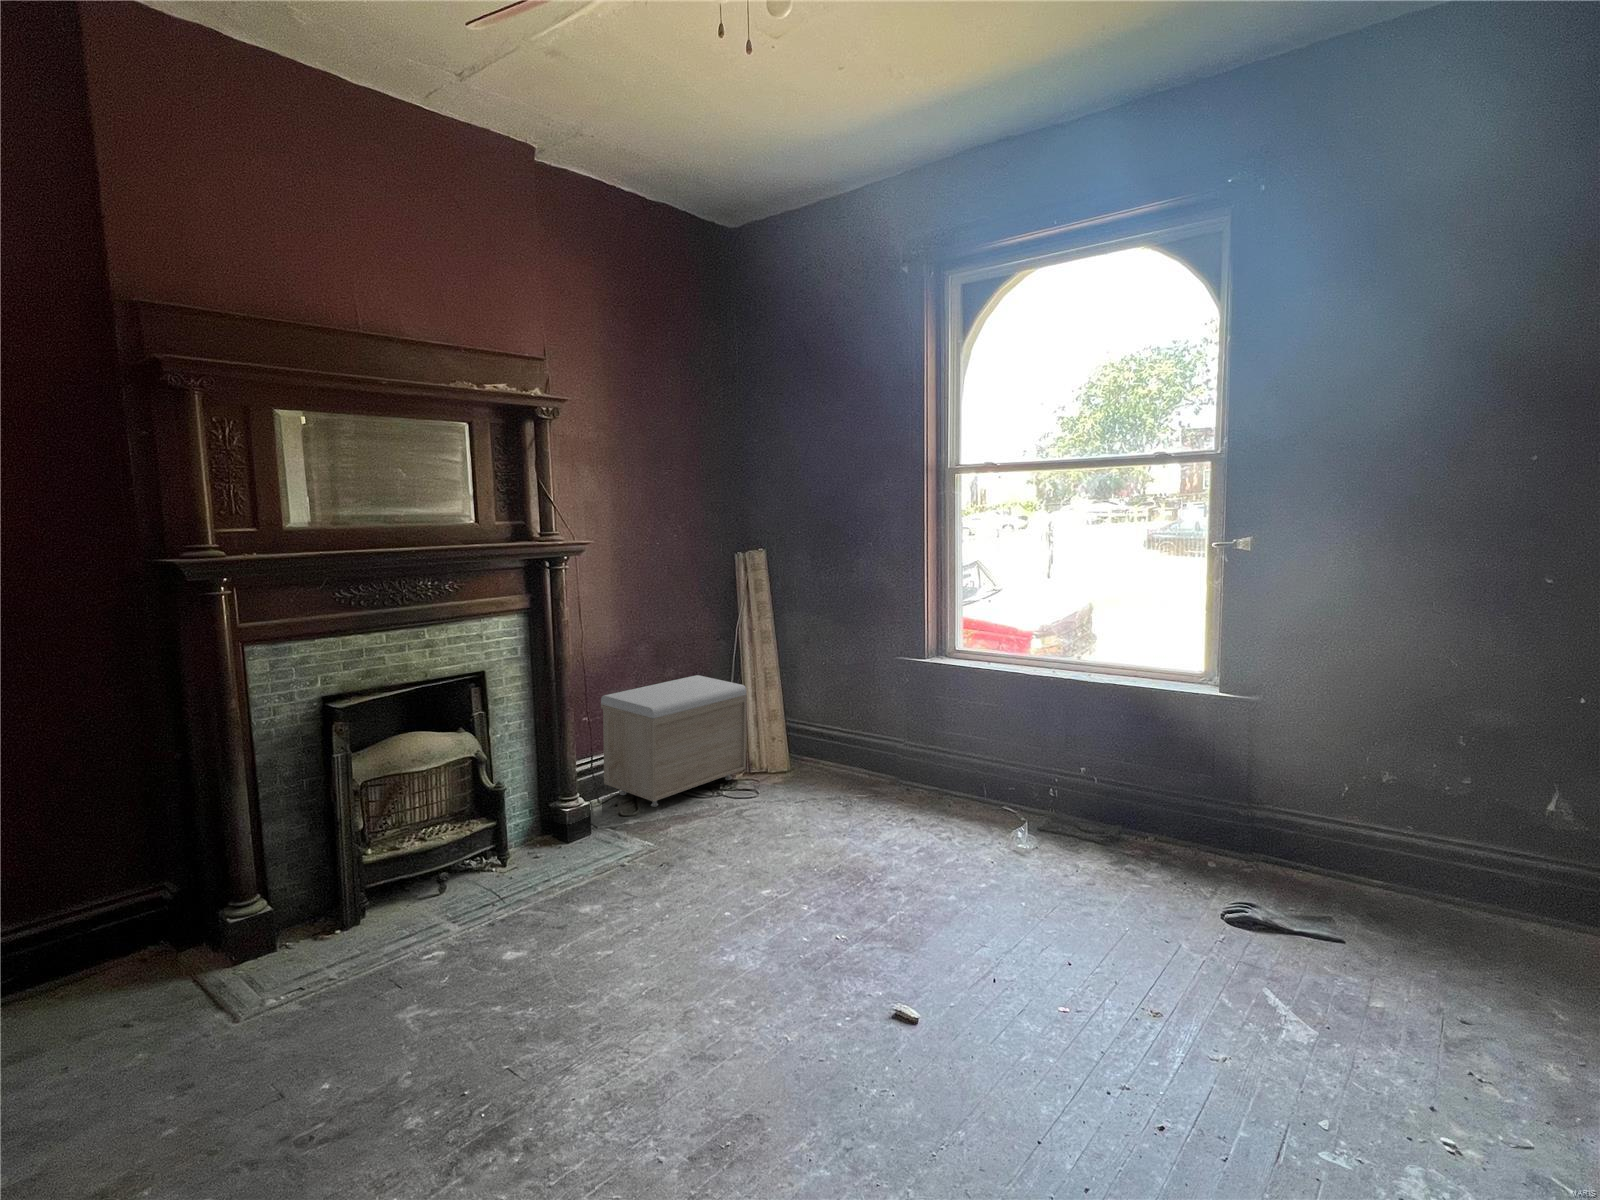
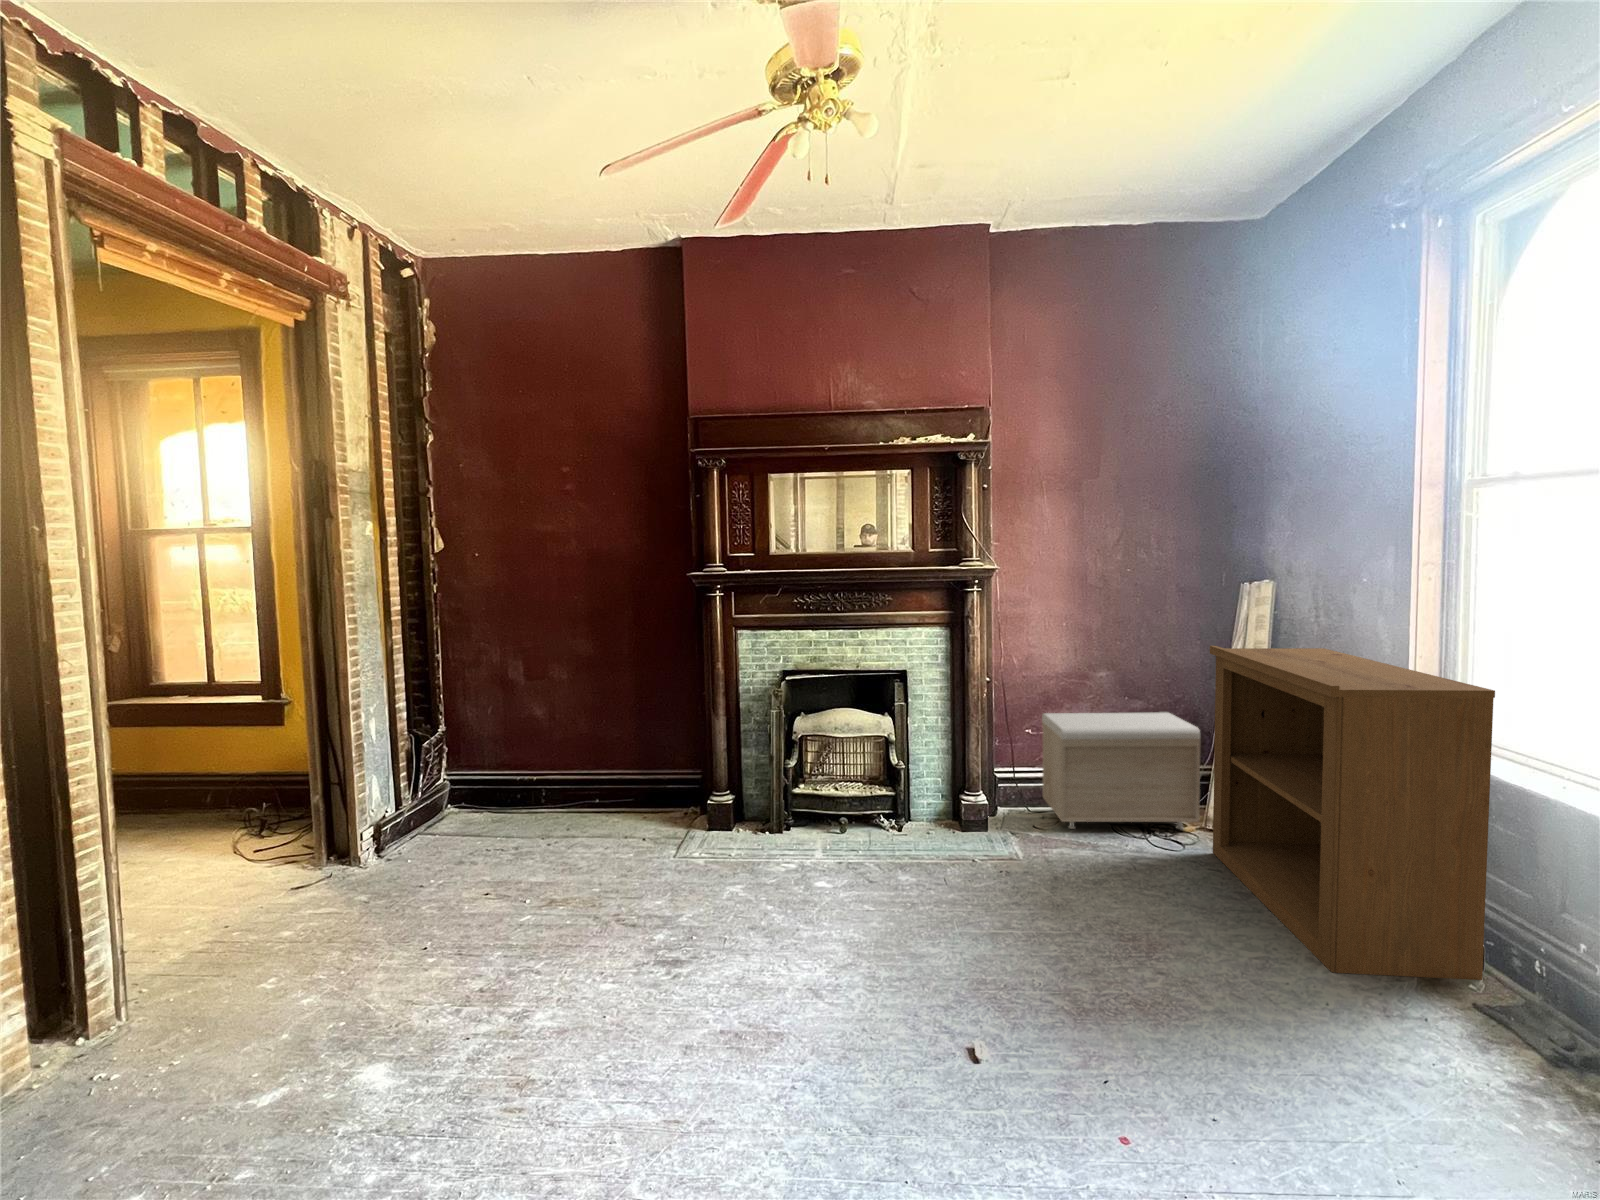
bookshelf: none [774,606,1001,850] -> present [1210,646,1495,980]

